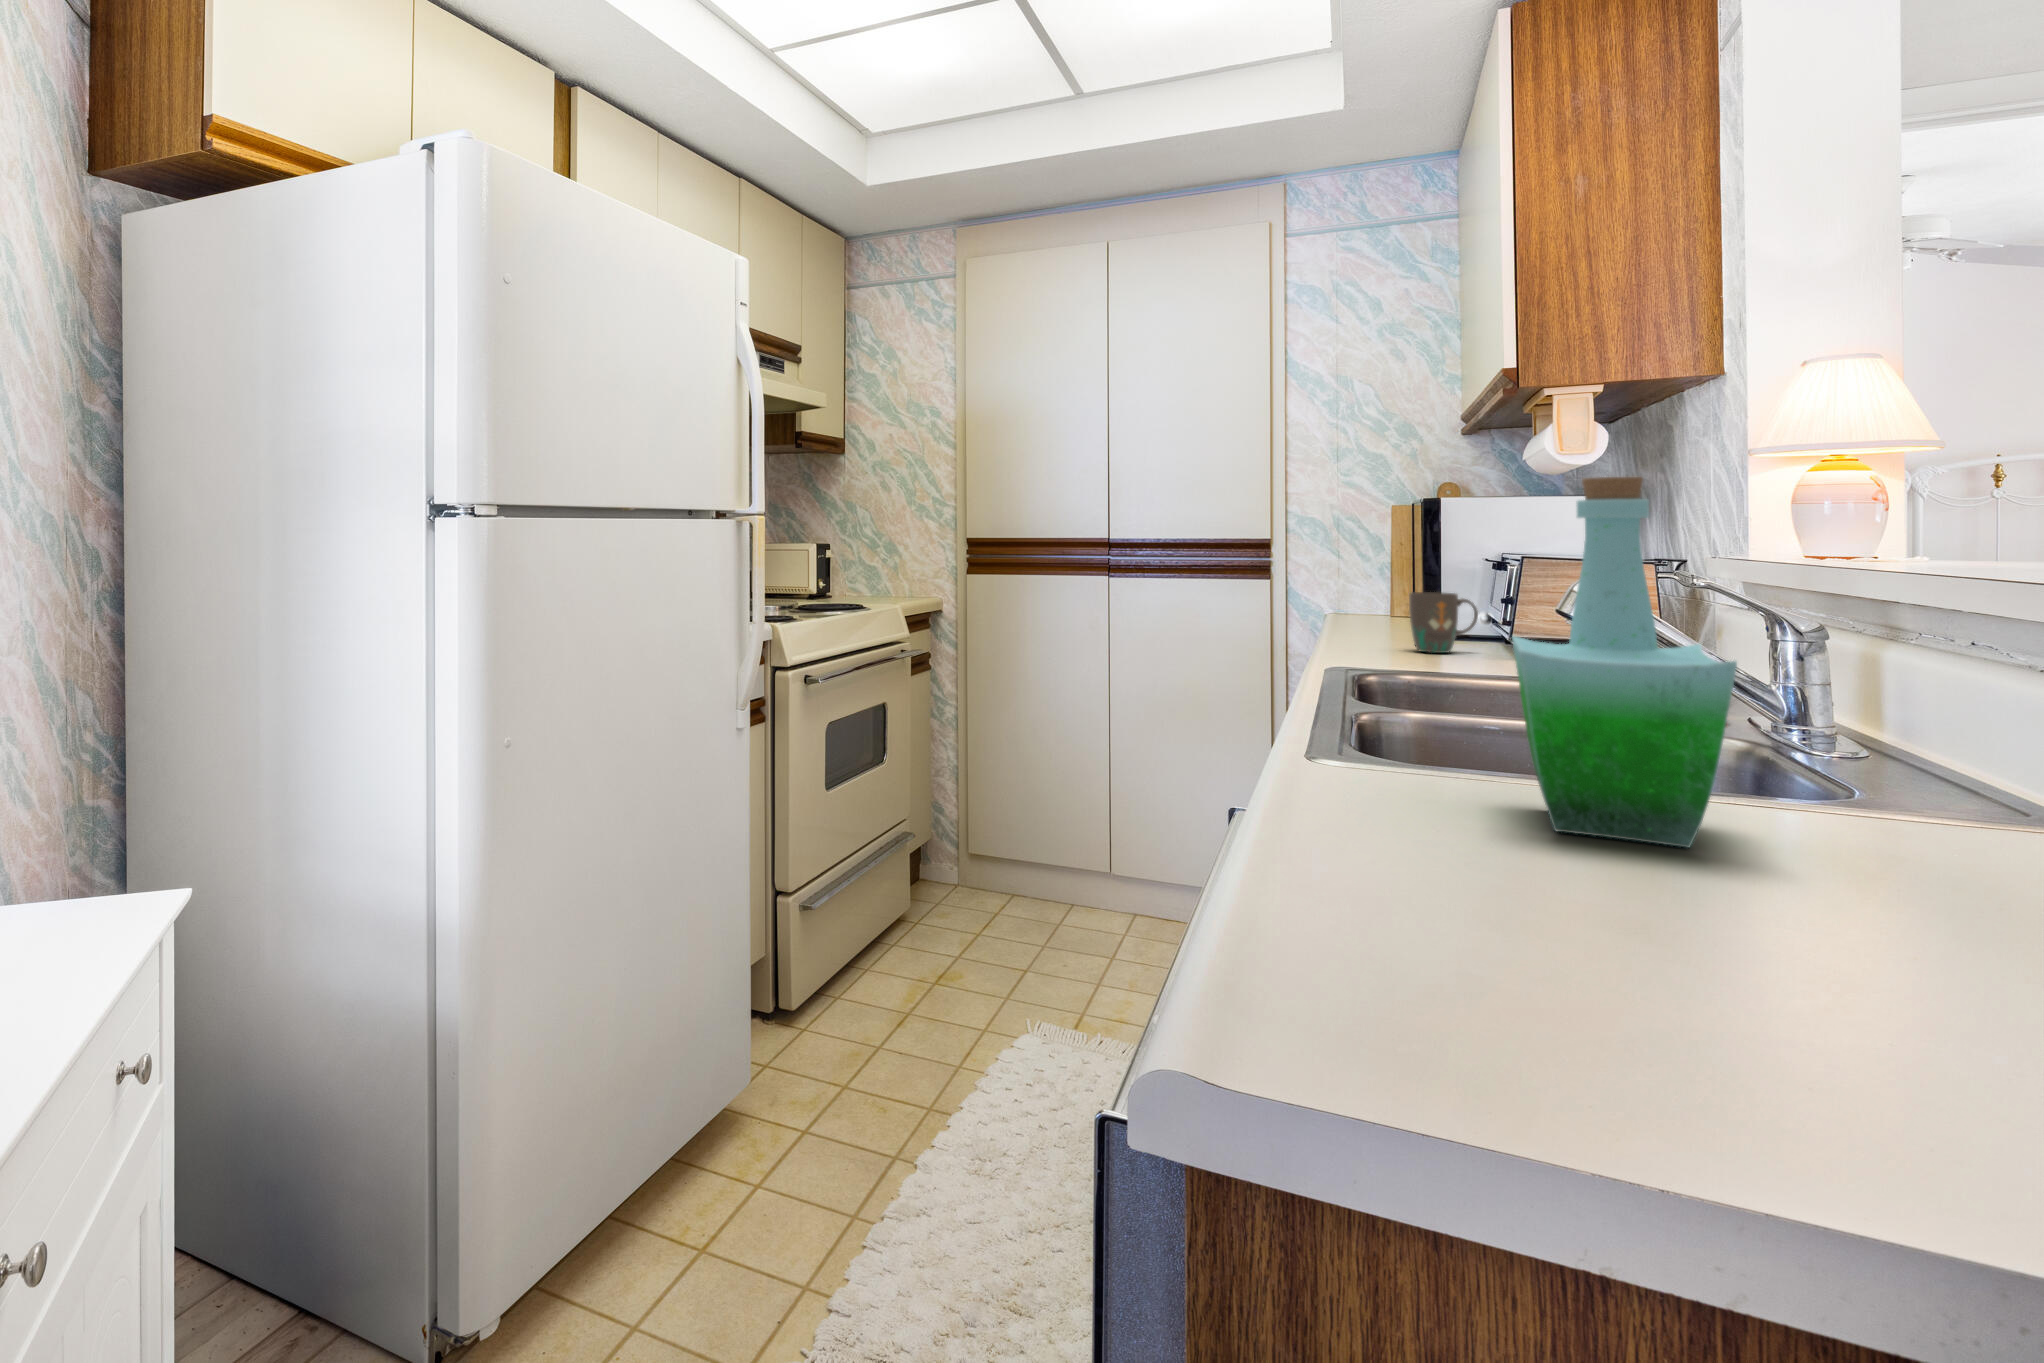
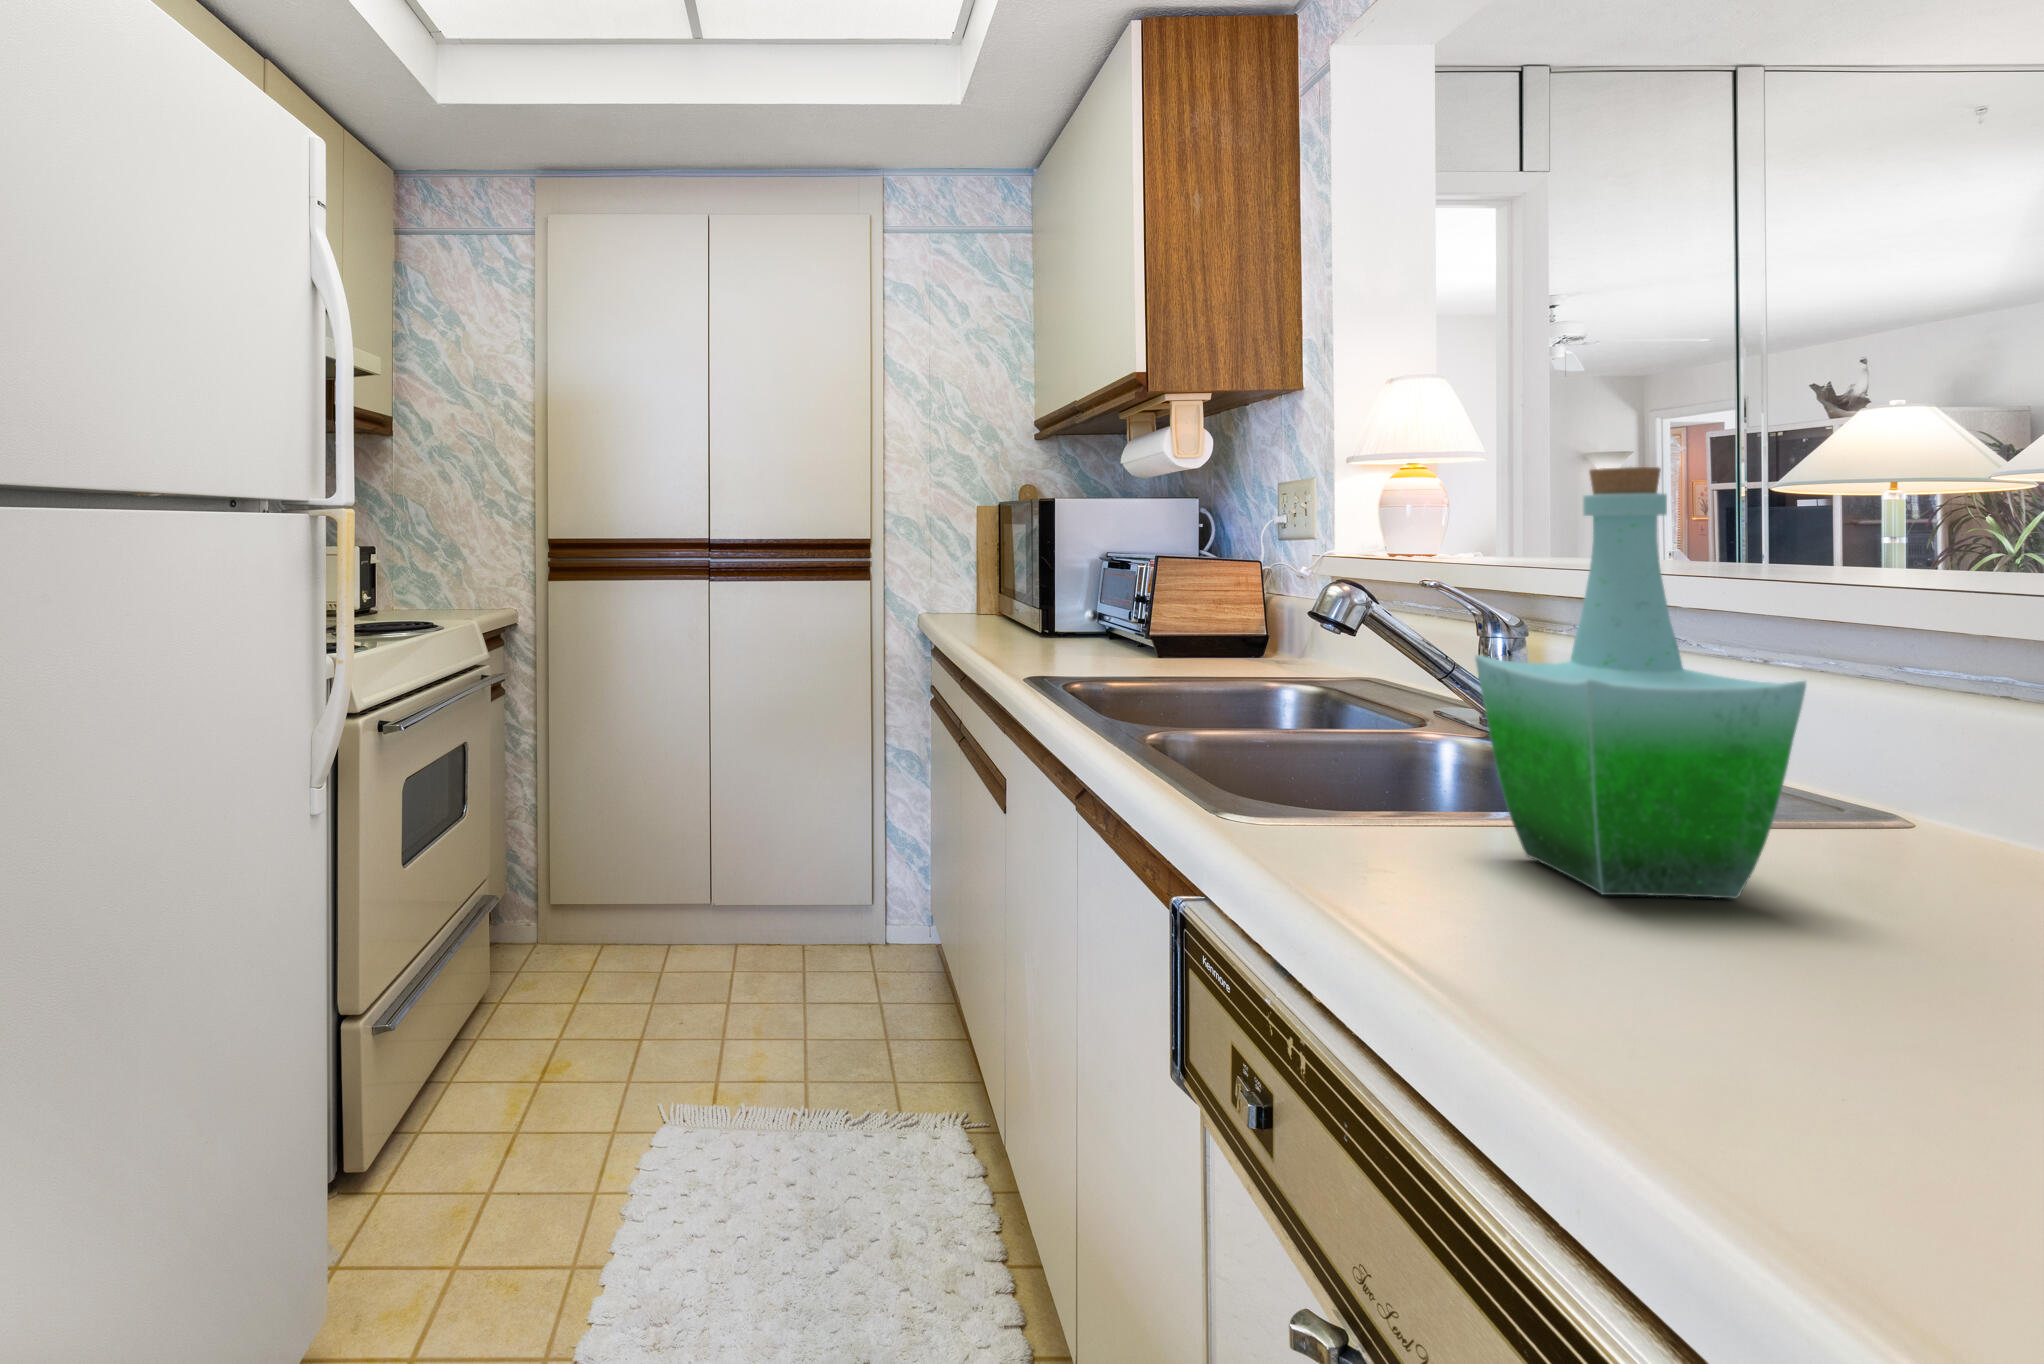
mug: present [1409,592,1478,653] -> none [1049,592,1106,653]

